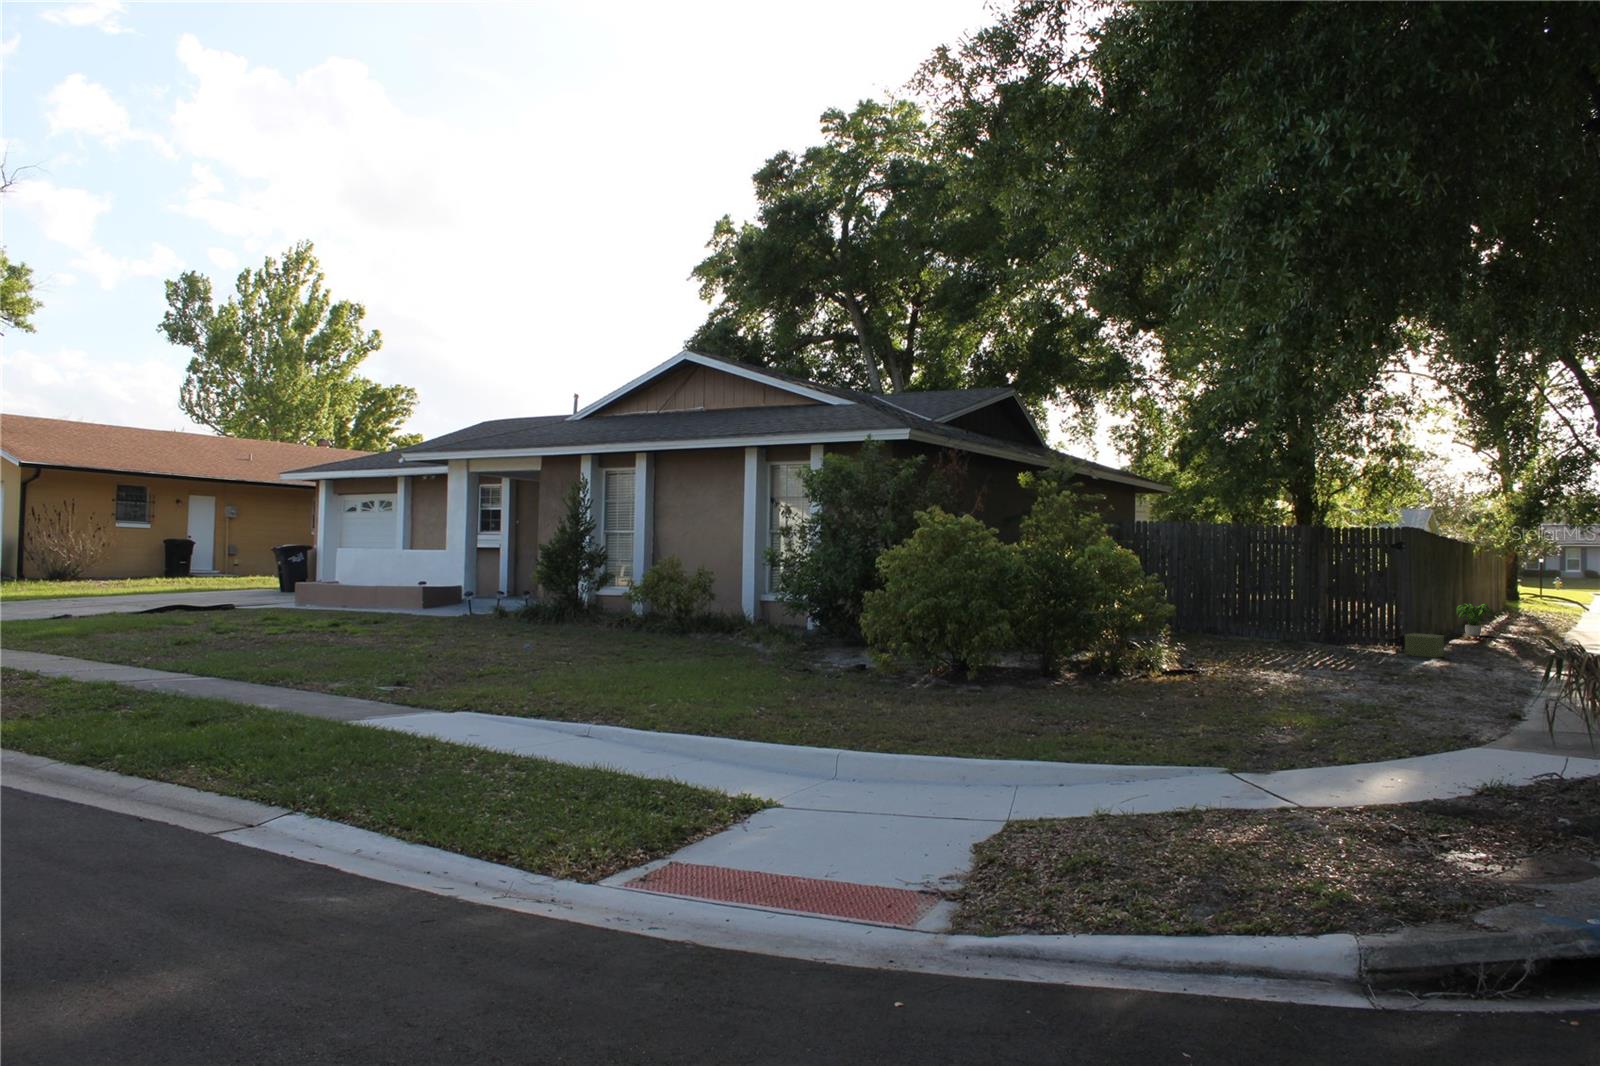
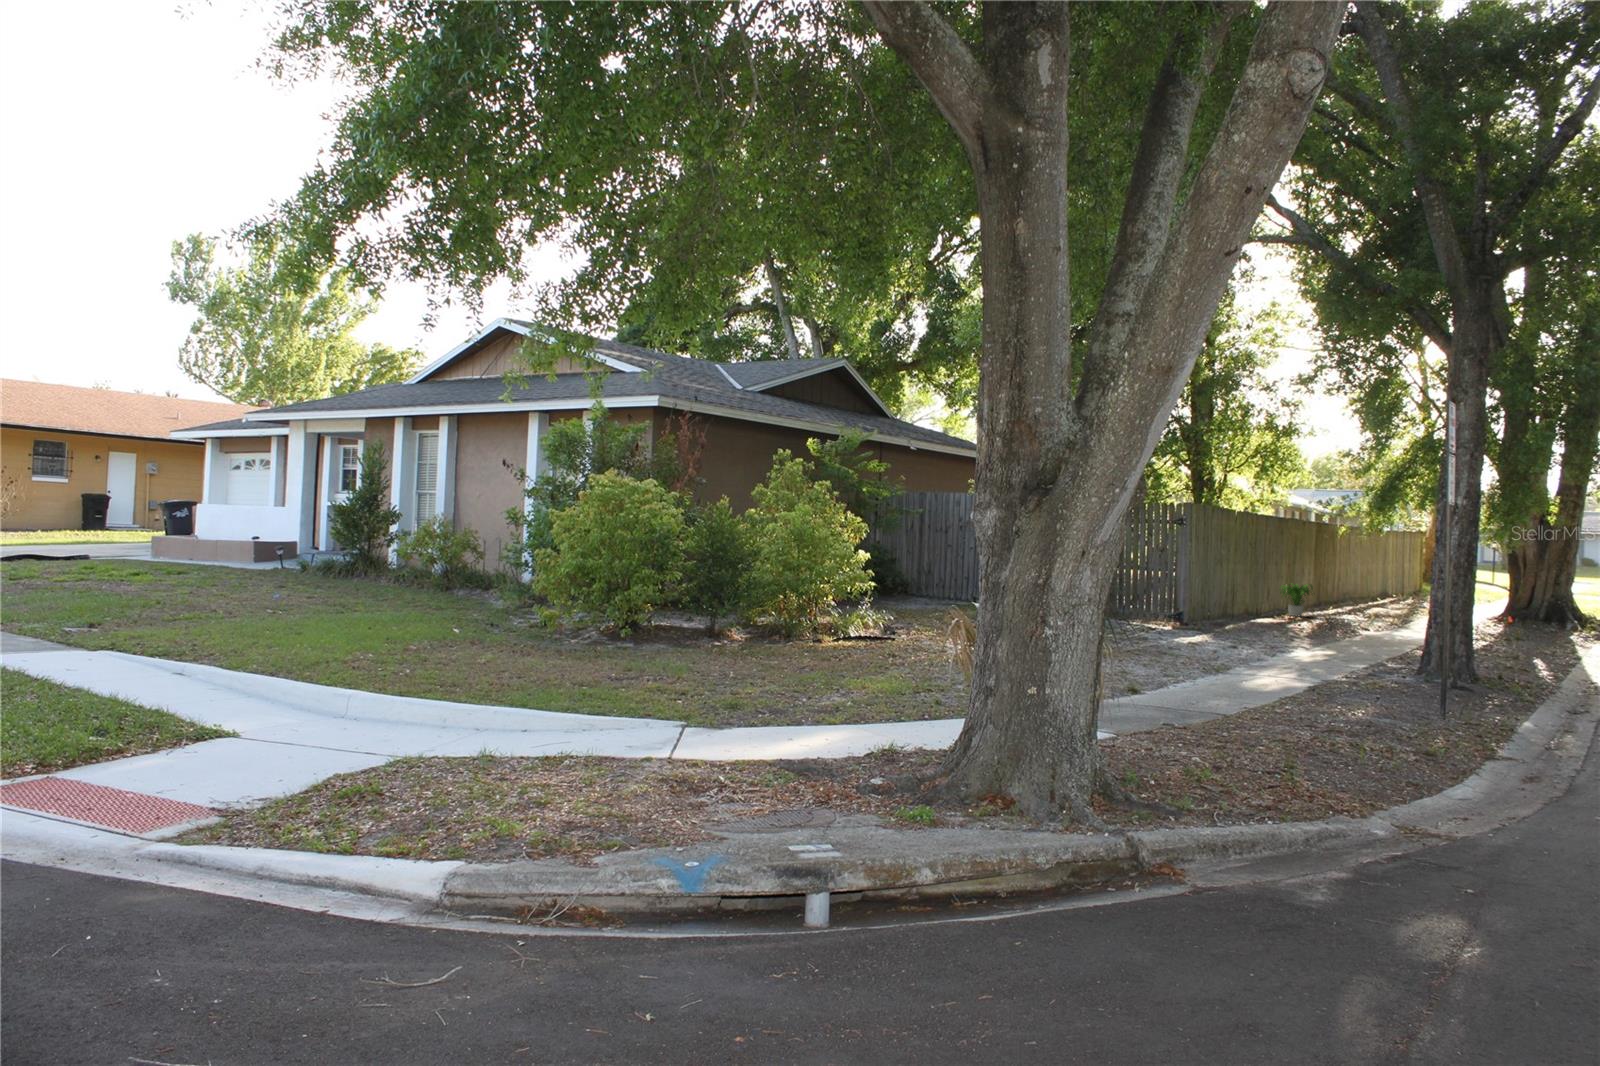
storage box: present [1405,633,1444,658] -> none [1155,609,1194,633]

